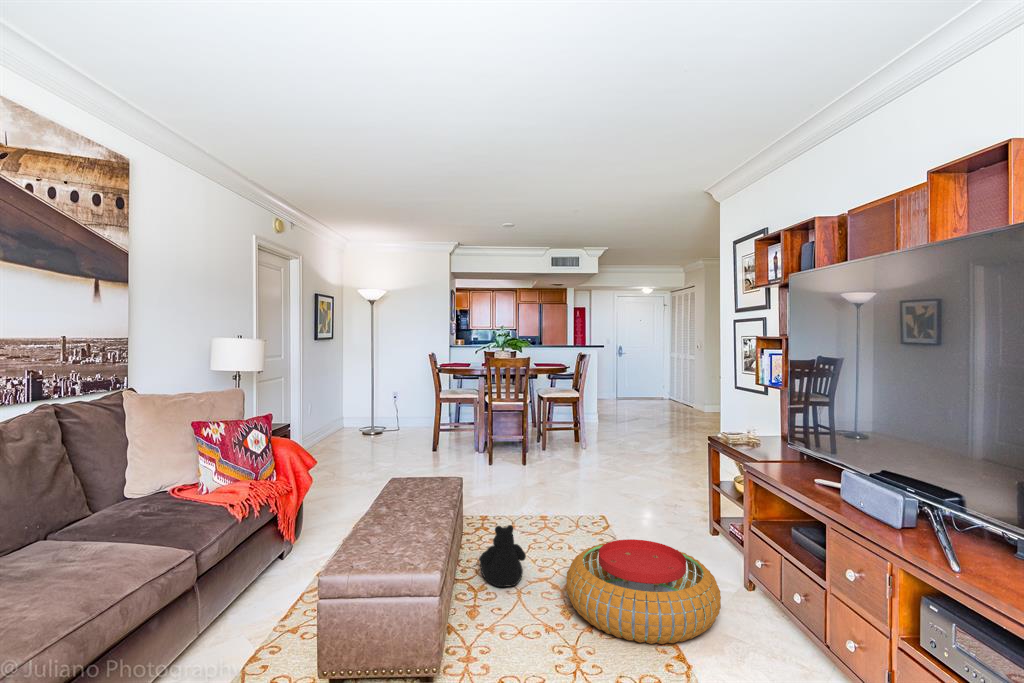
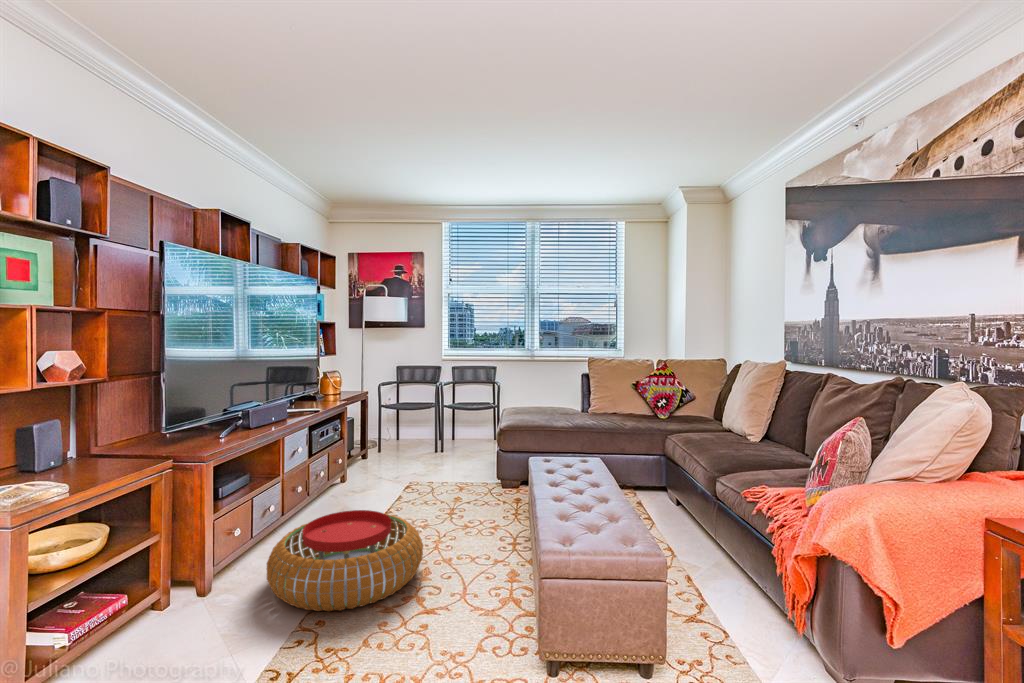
plush toy: present [479,525,526,587] -> none [451,537,513,631]

